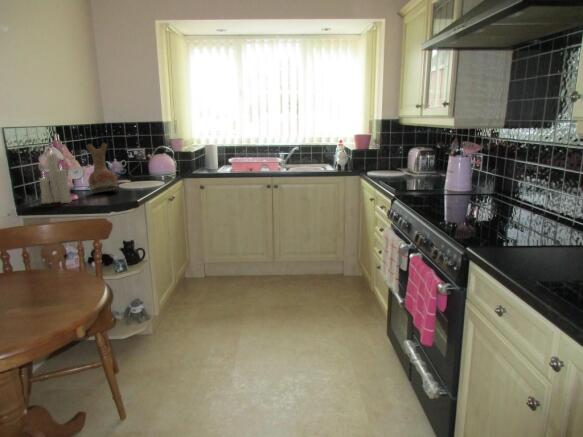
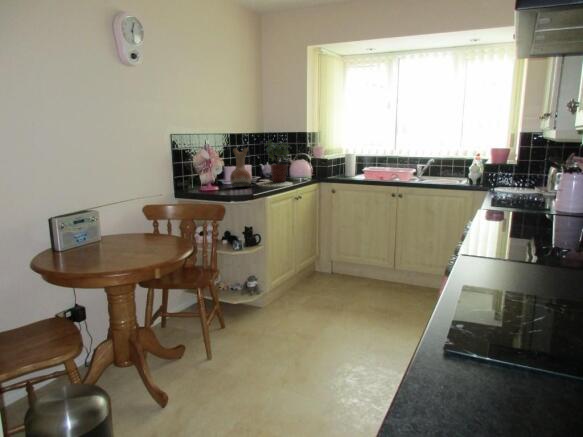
potted plant: none [121,132,154,182] -> present [265,141,289,182]
candle: present [40,151,72,203] -> none [193,146,213,191]

